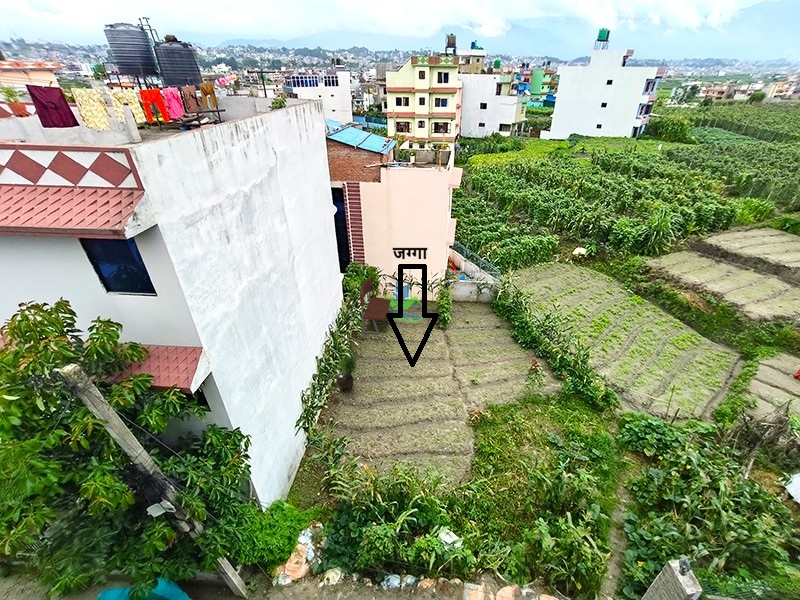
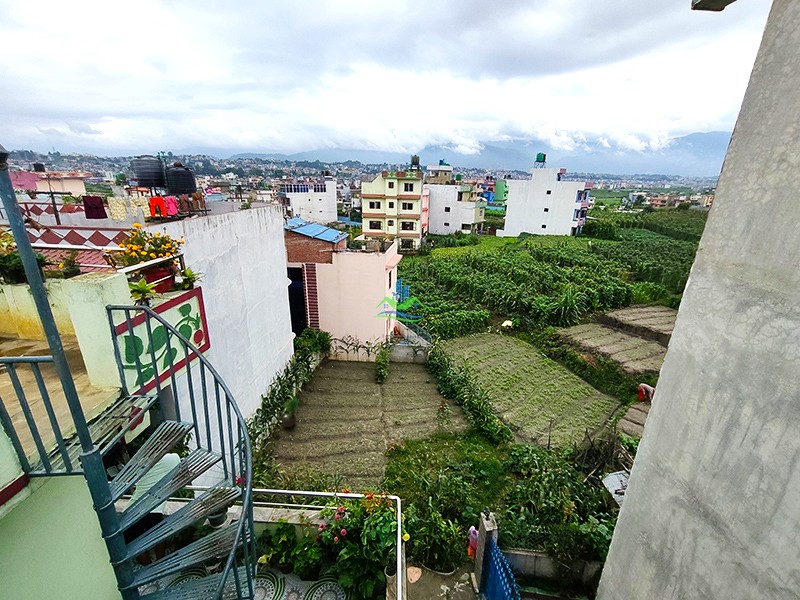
bench: present [360,277,391,334] -> none [311,340,339,386]

